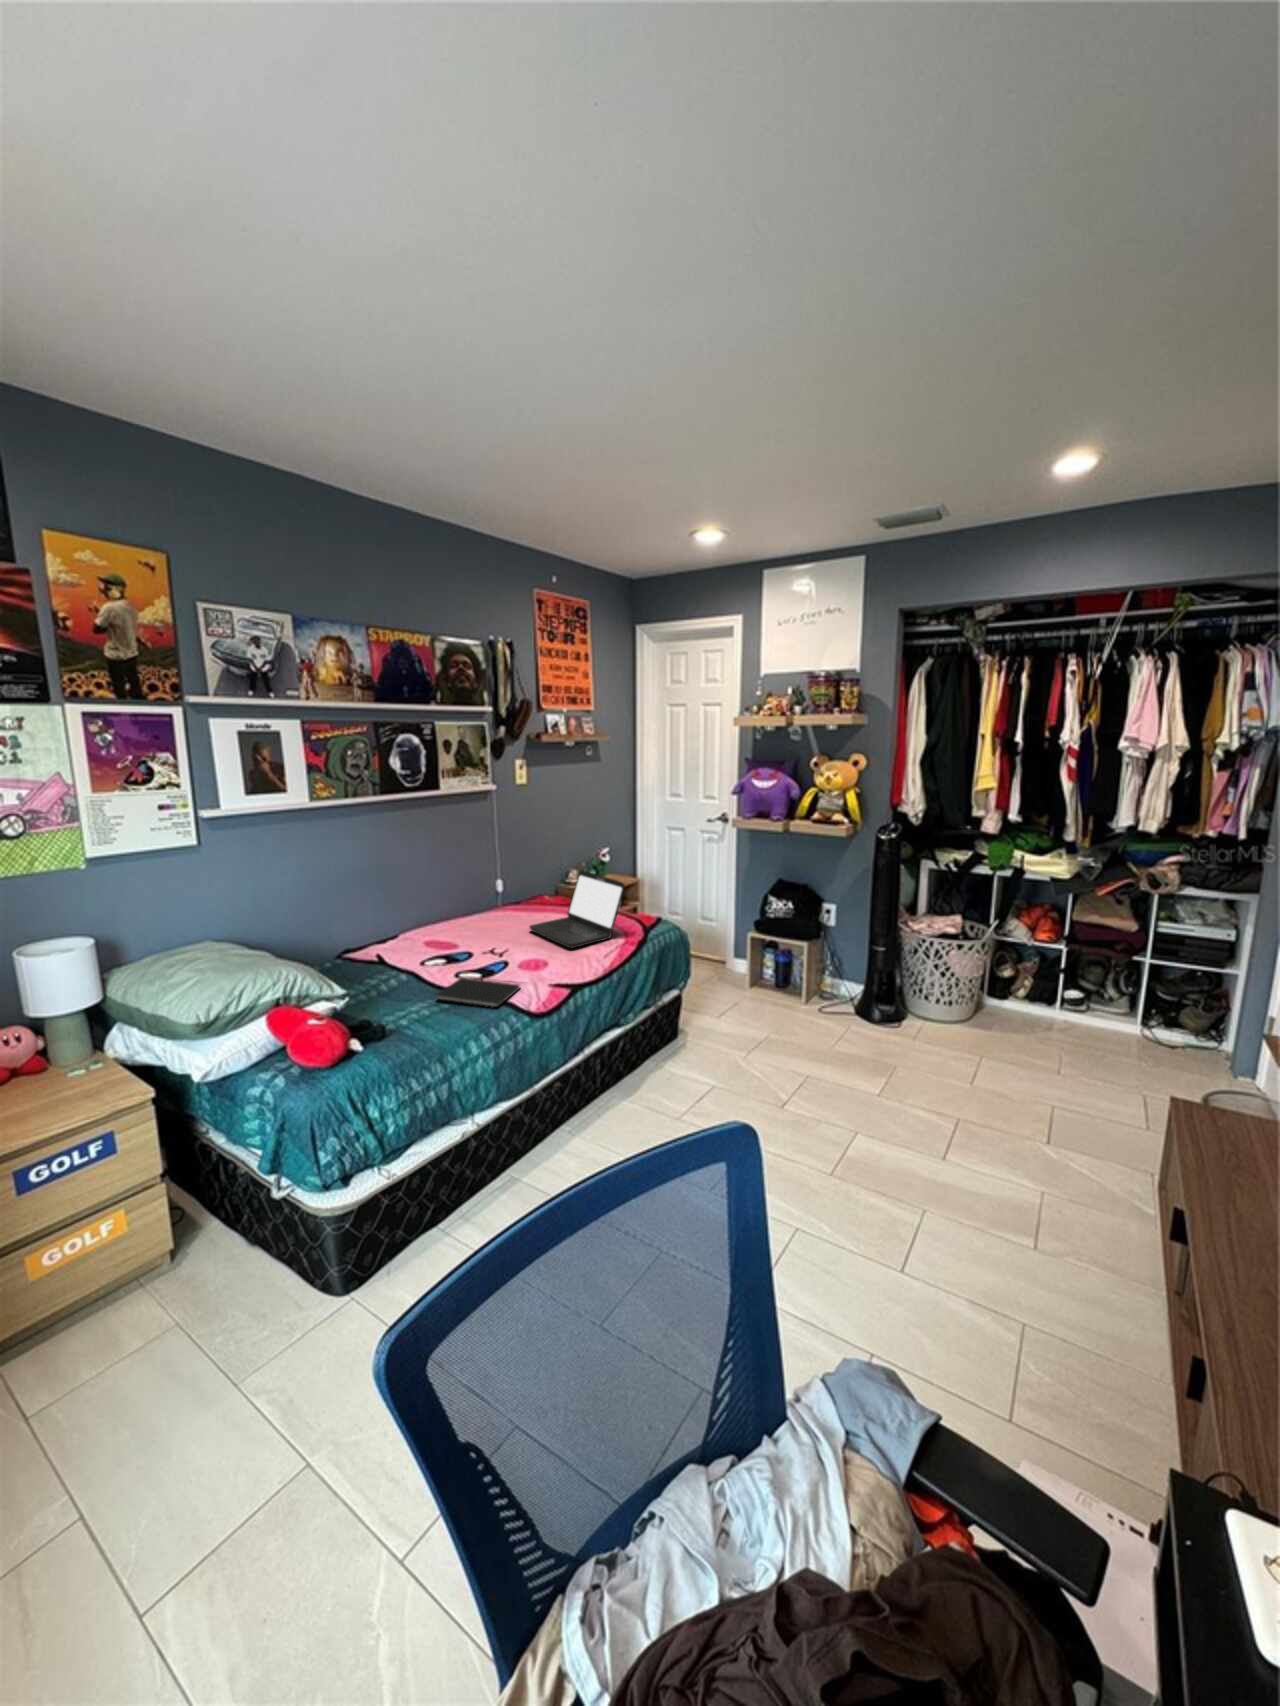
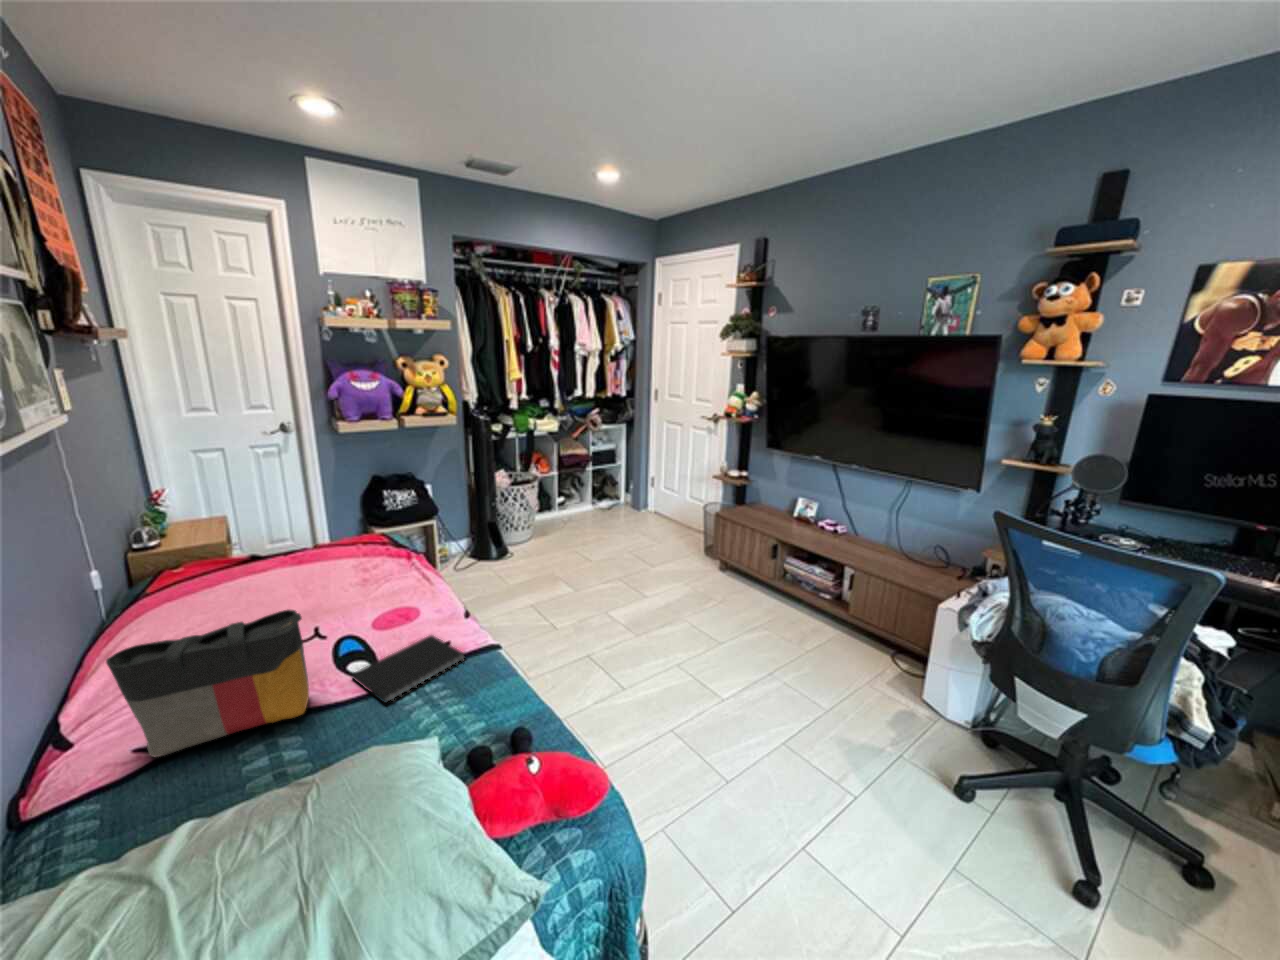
laptop: present [530,871,625,948] -> none [271,503,389,604]
tote bag: none [377,902,450,980] -> present [106,610,309,757]

